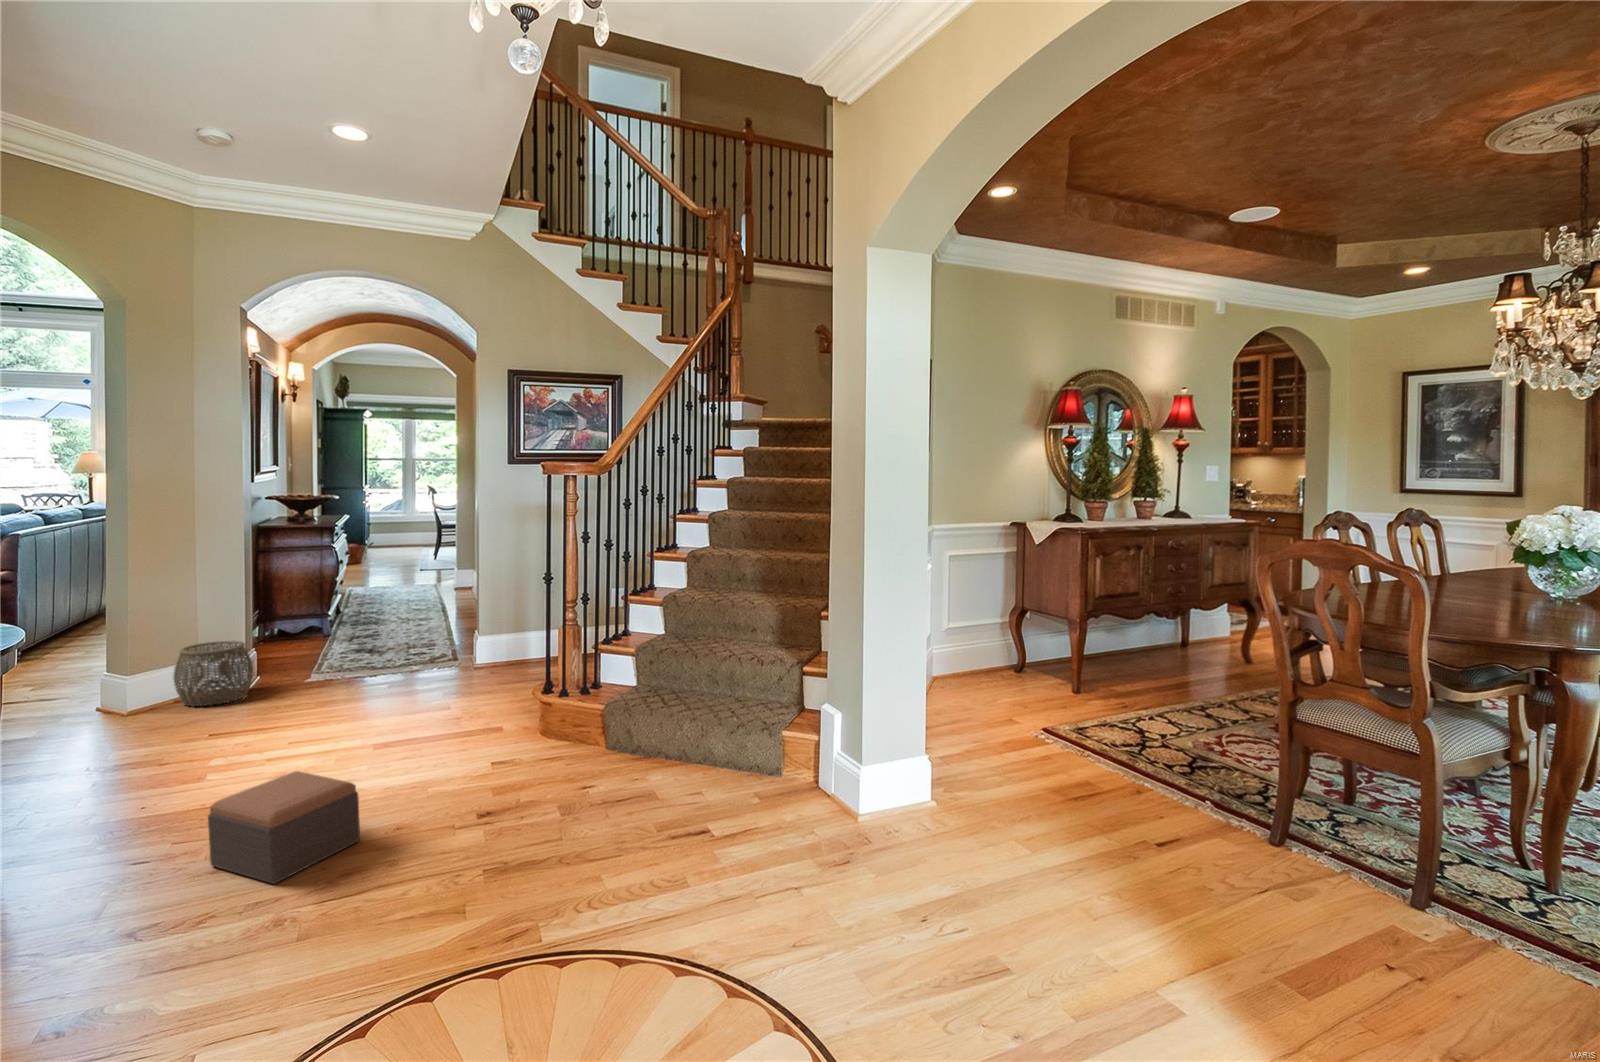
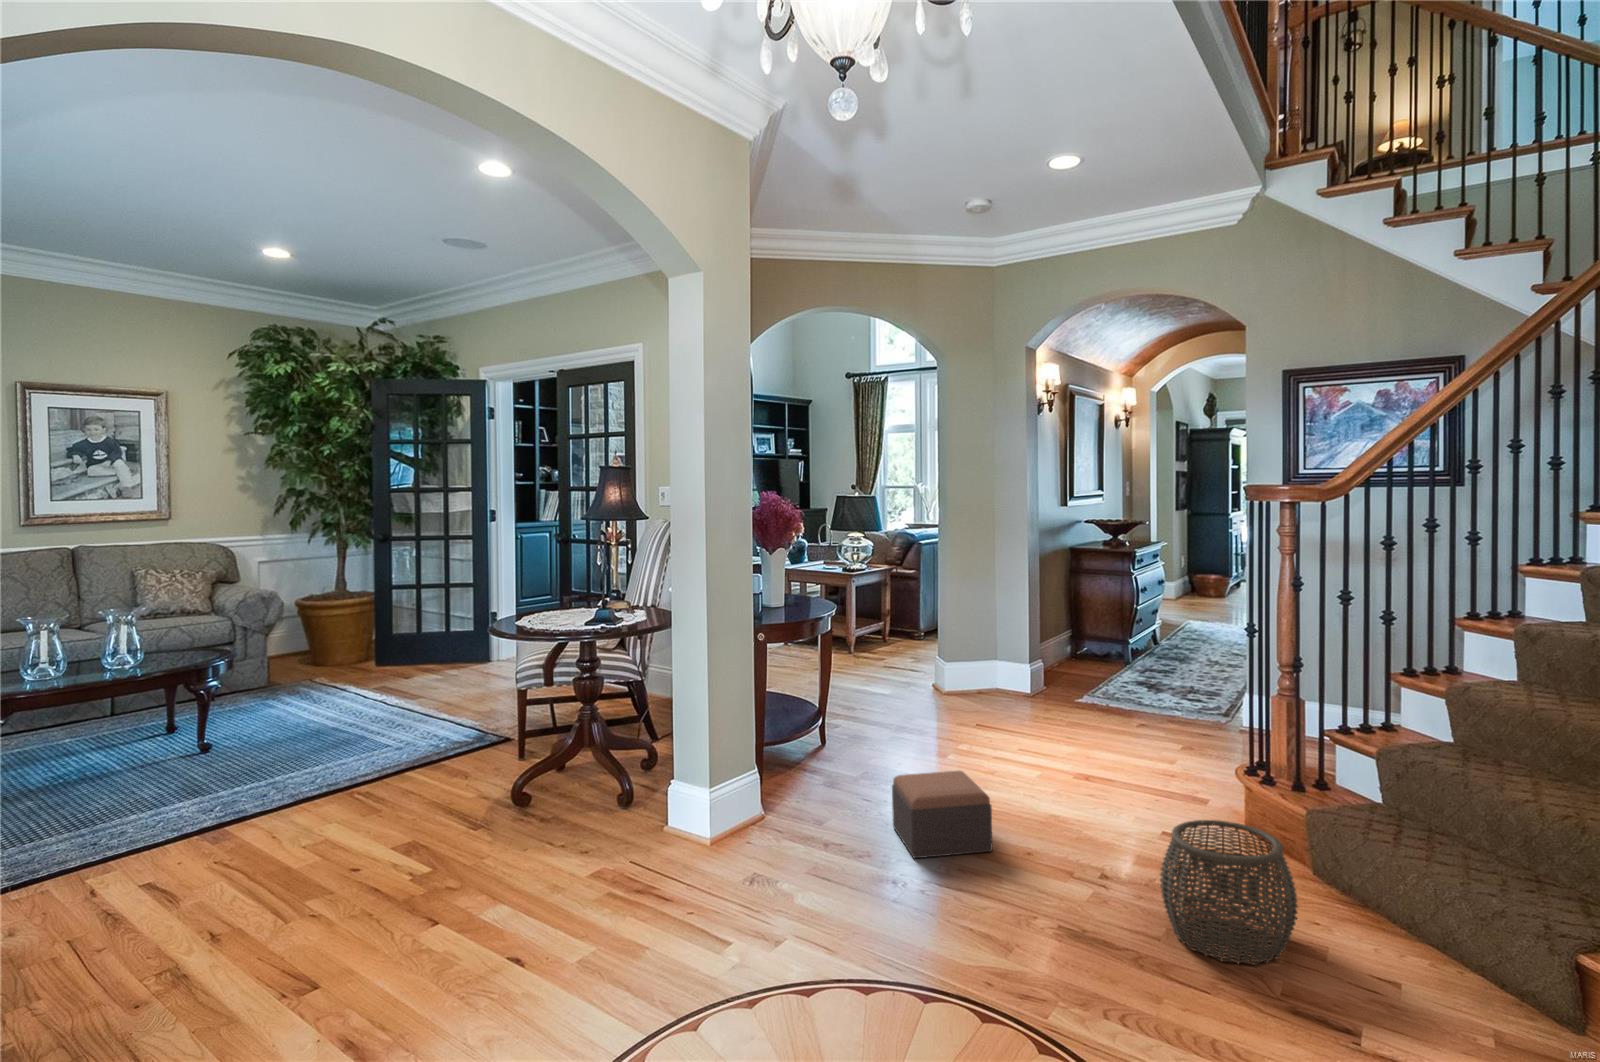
woven basket: present [173,641,253,706] -> present [1160,820,1298,965]

